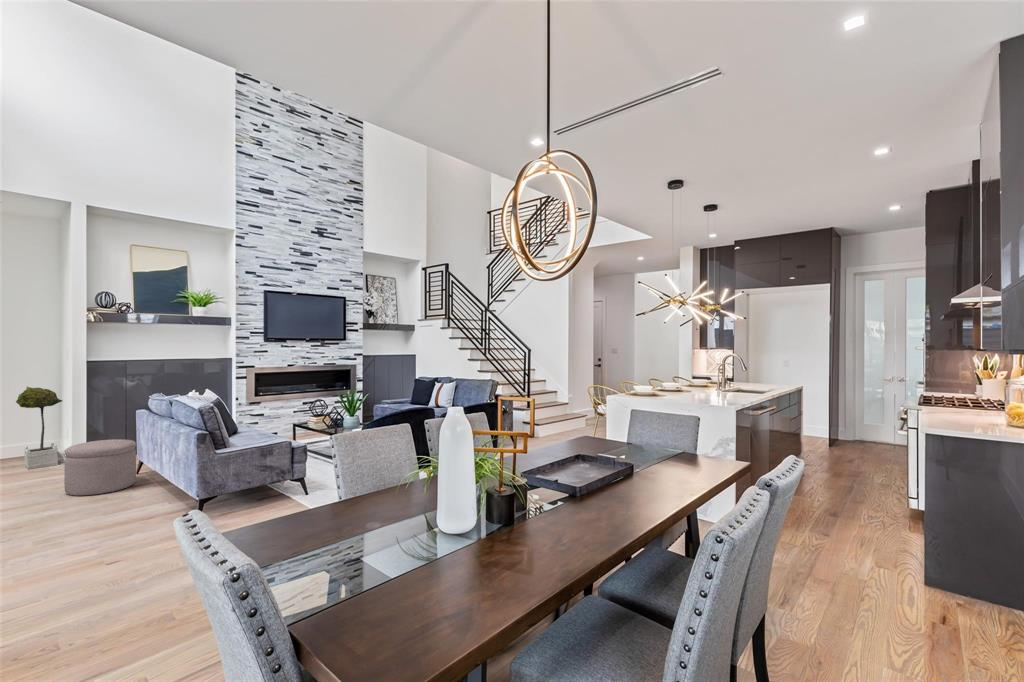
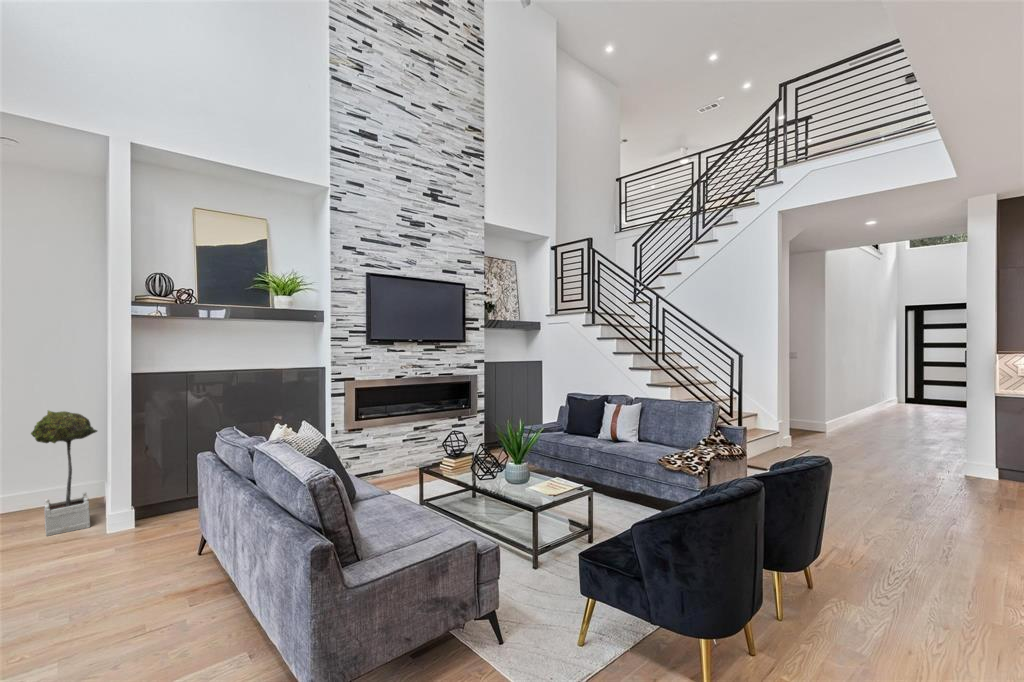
ottoman: present [64,439,136,495] -> none [77,507,195,619]

